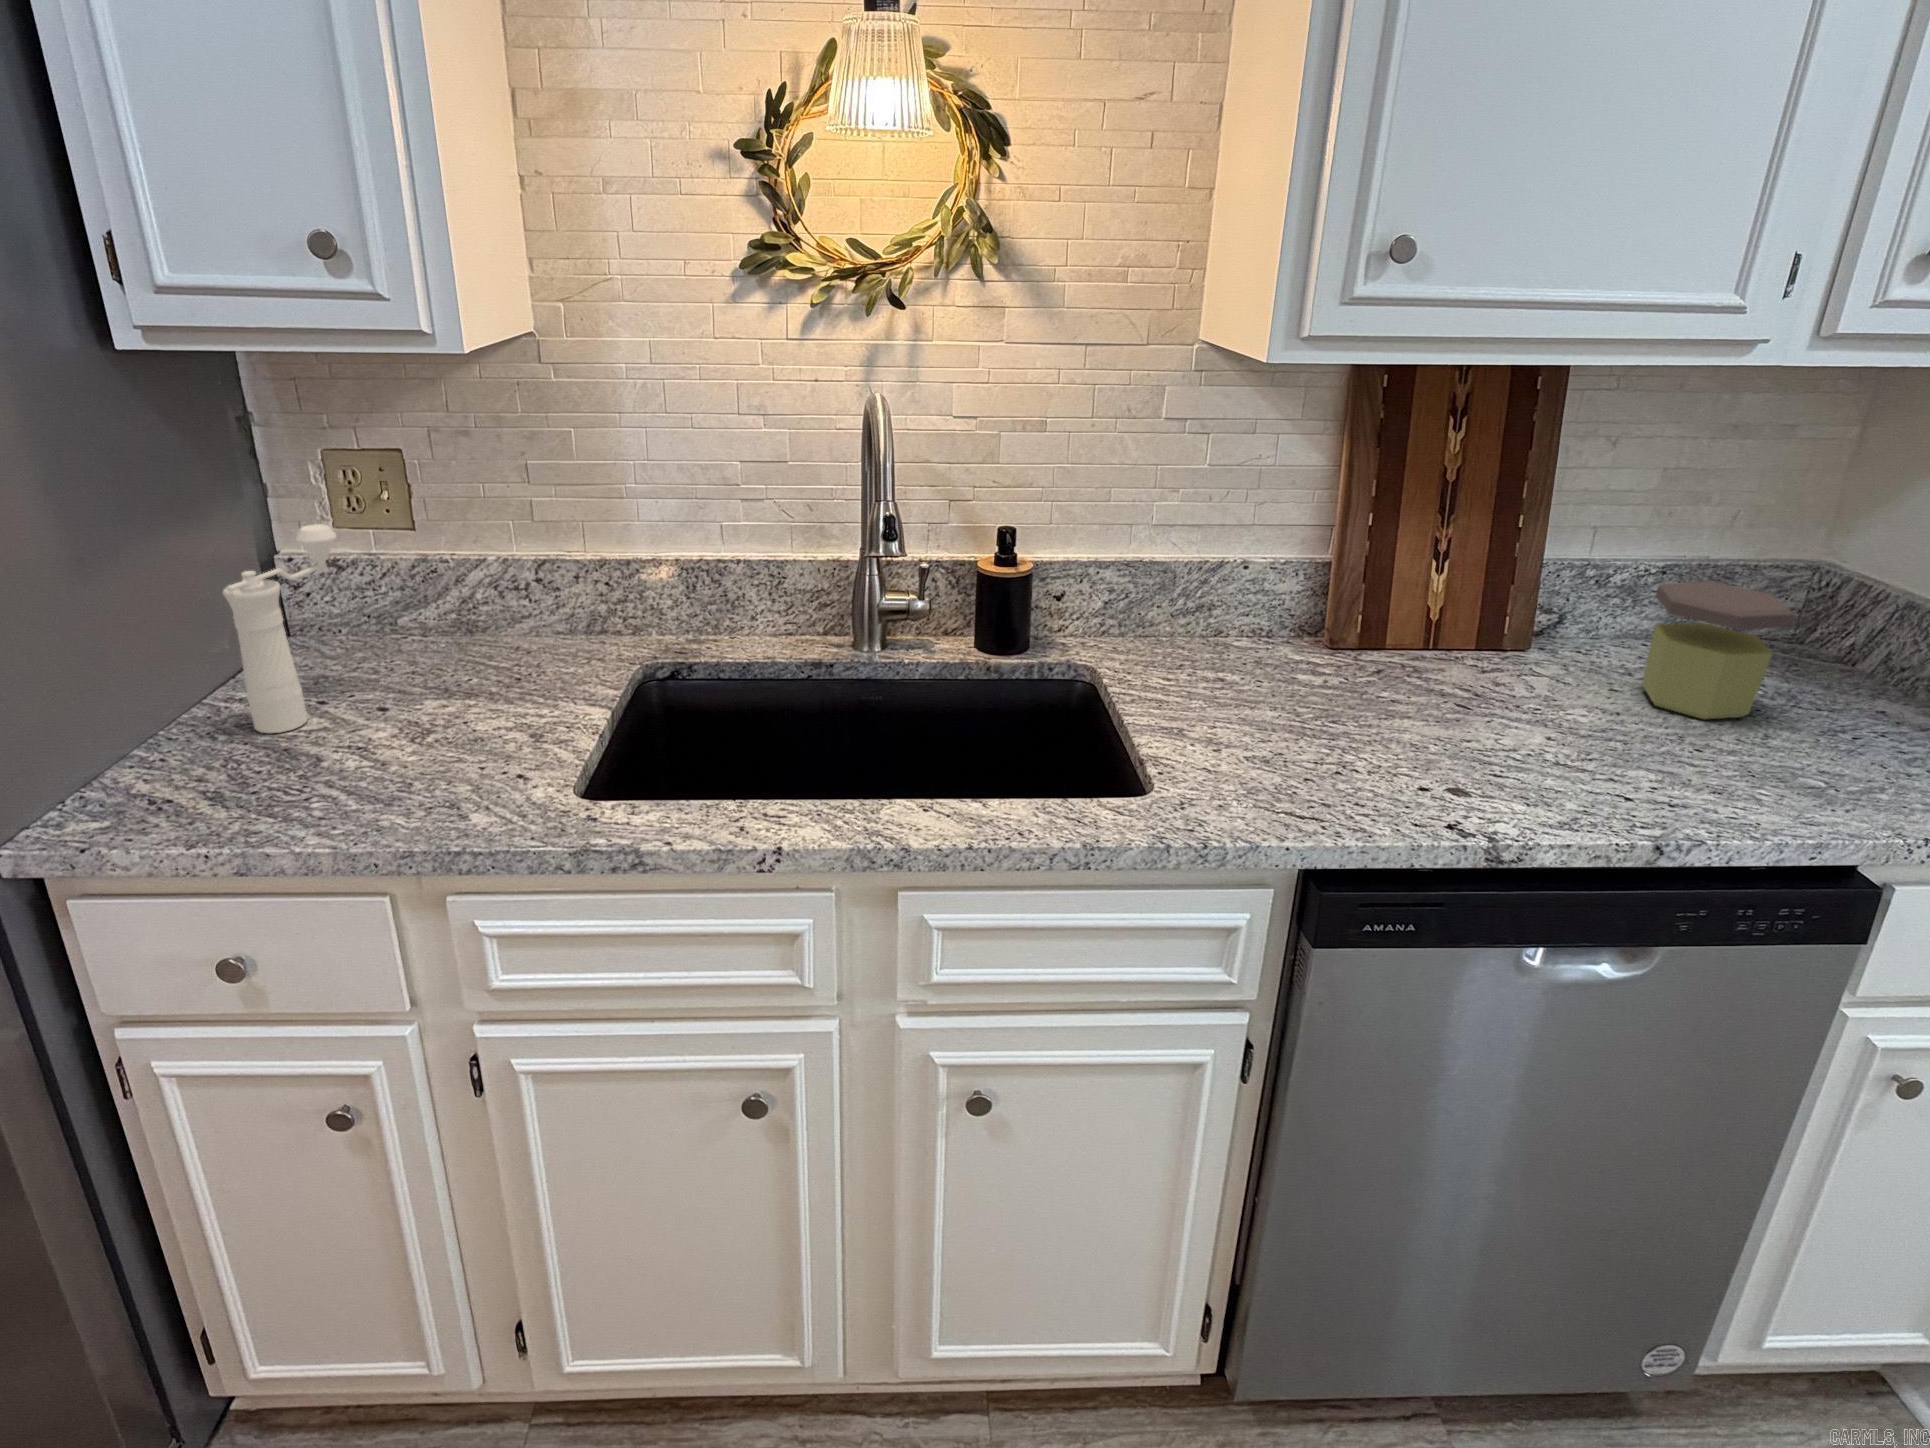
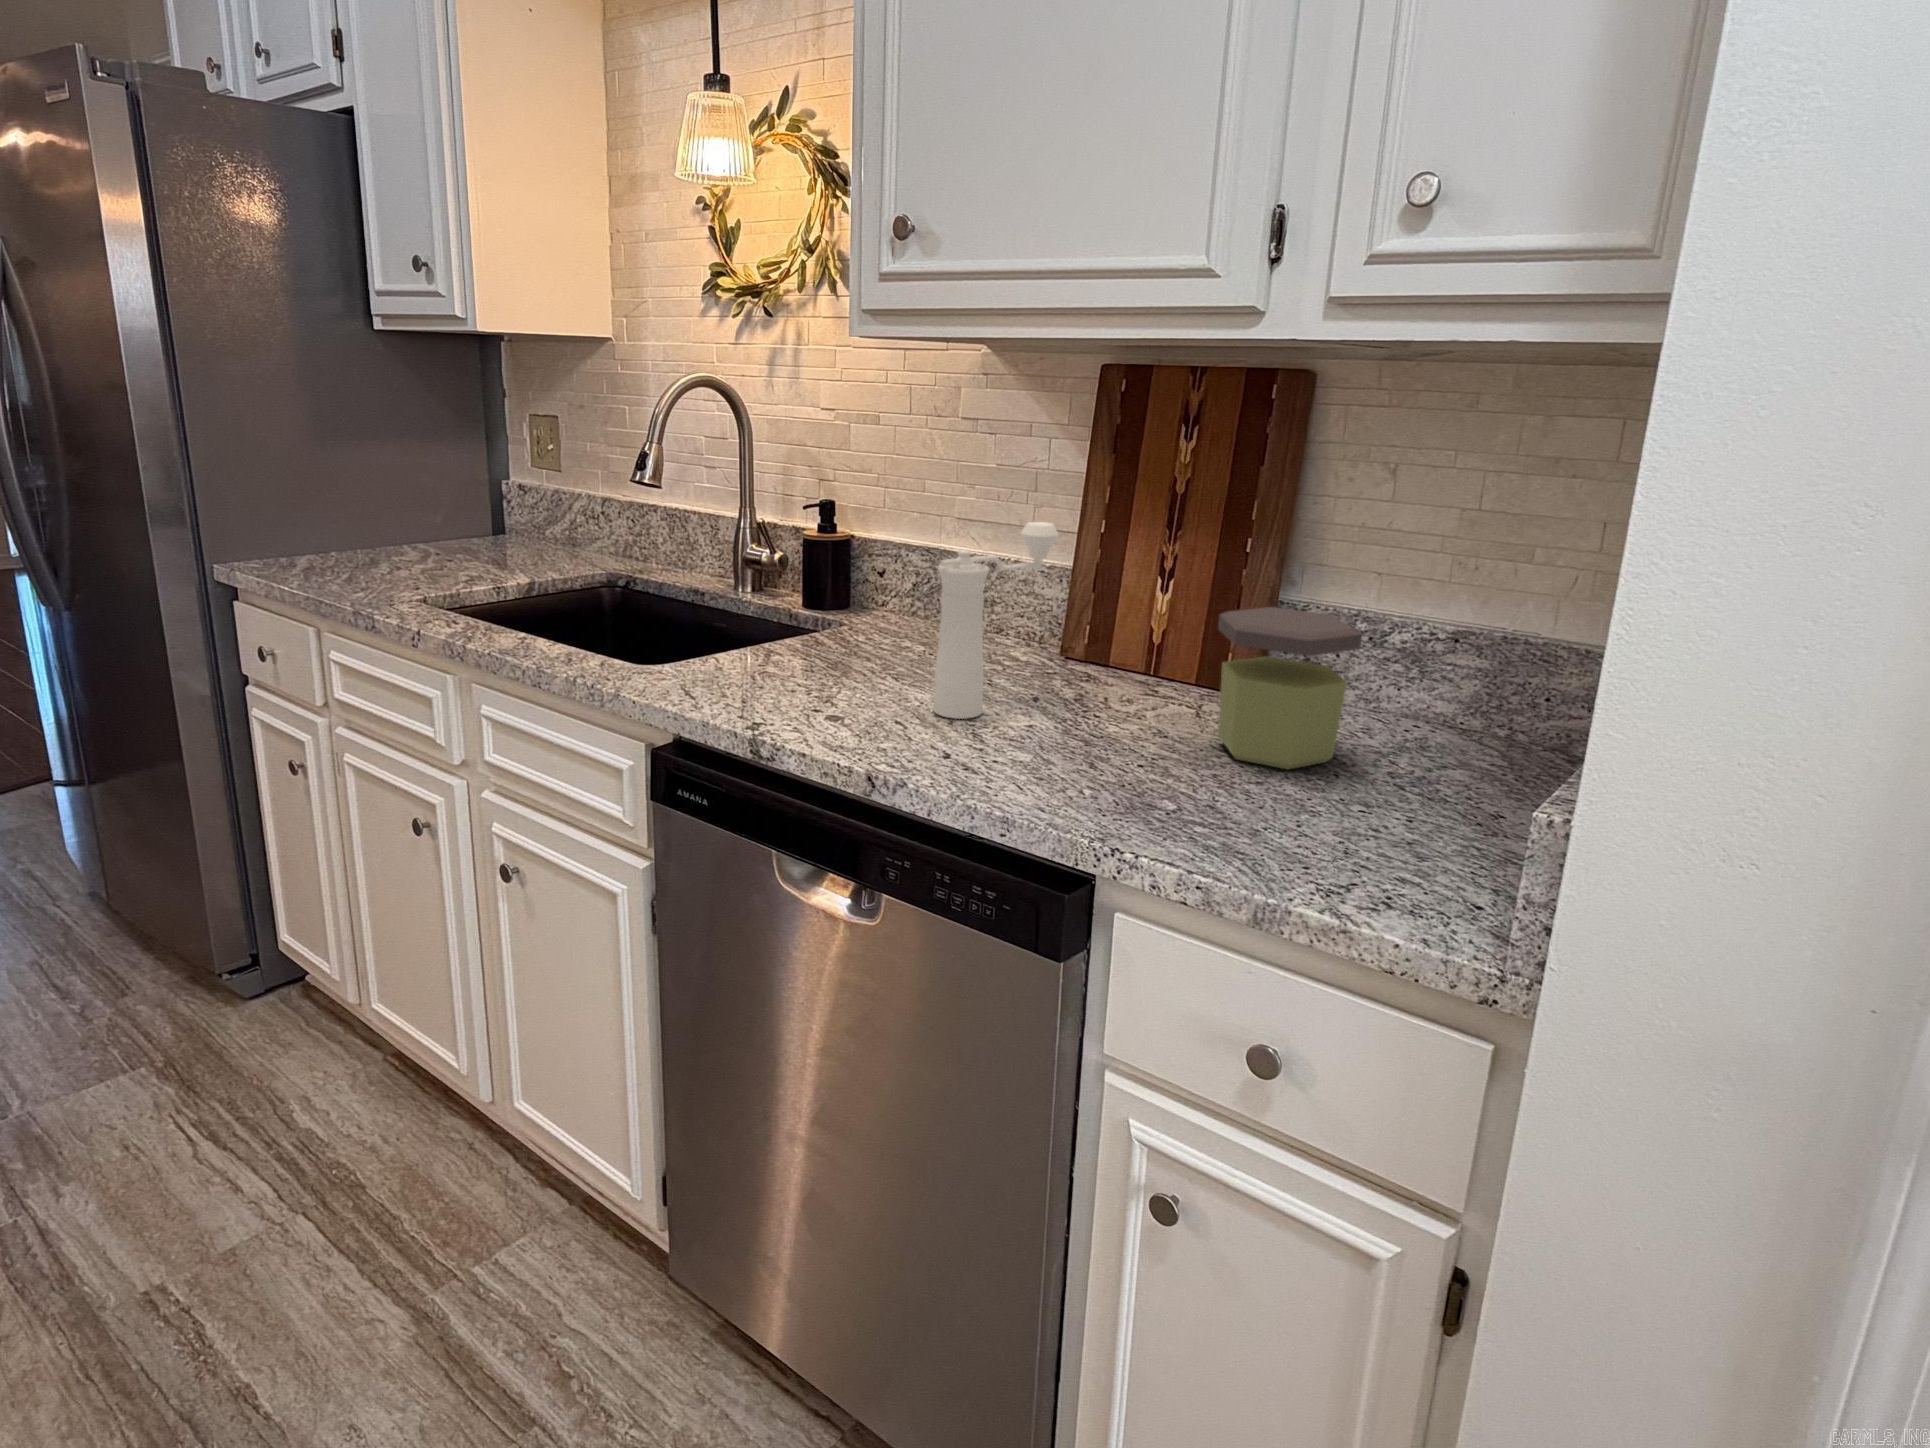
pepper mill: present [223,524,336,733] -> present [933,522,1058,719]

